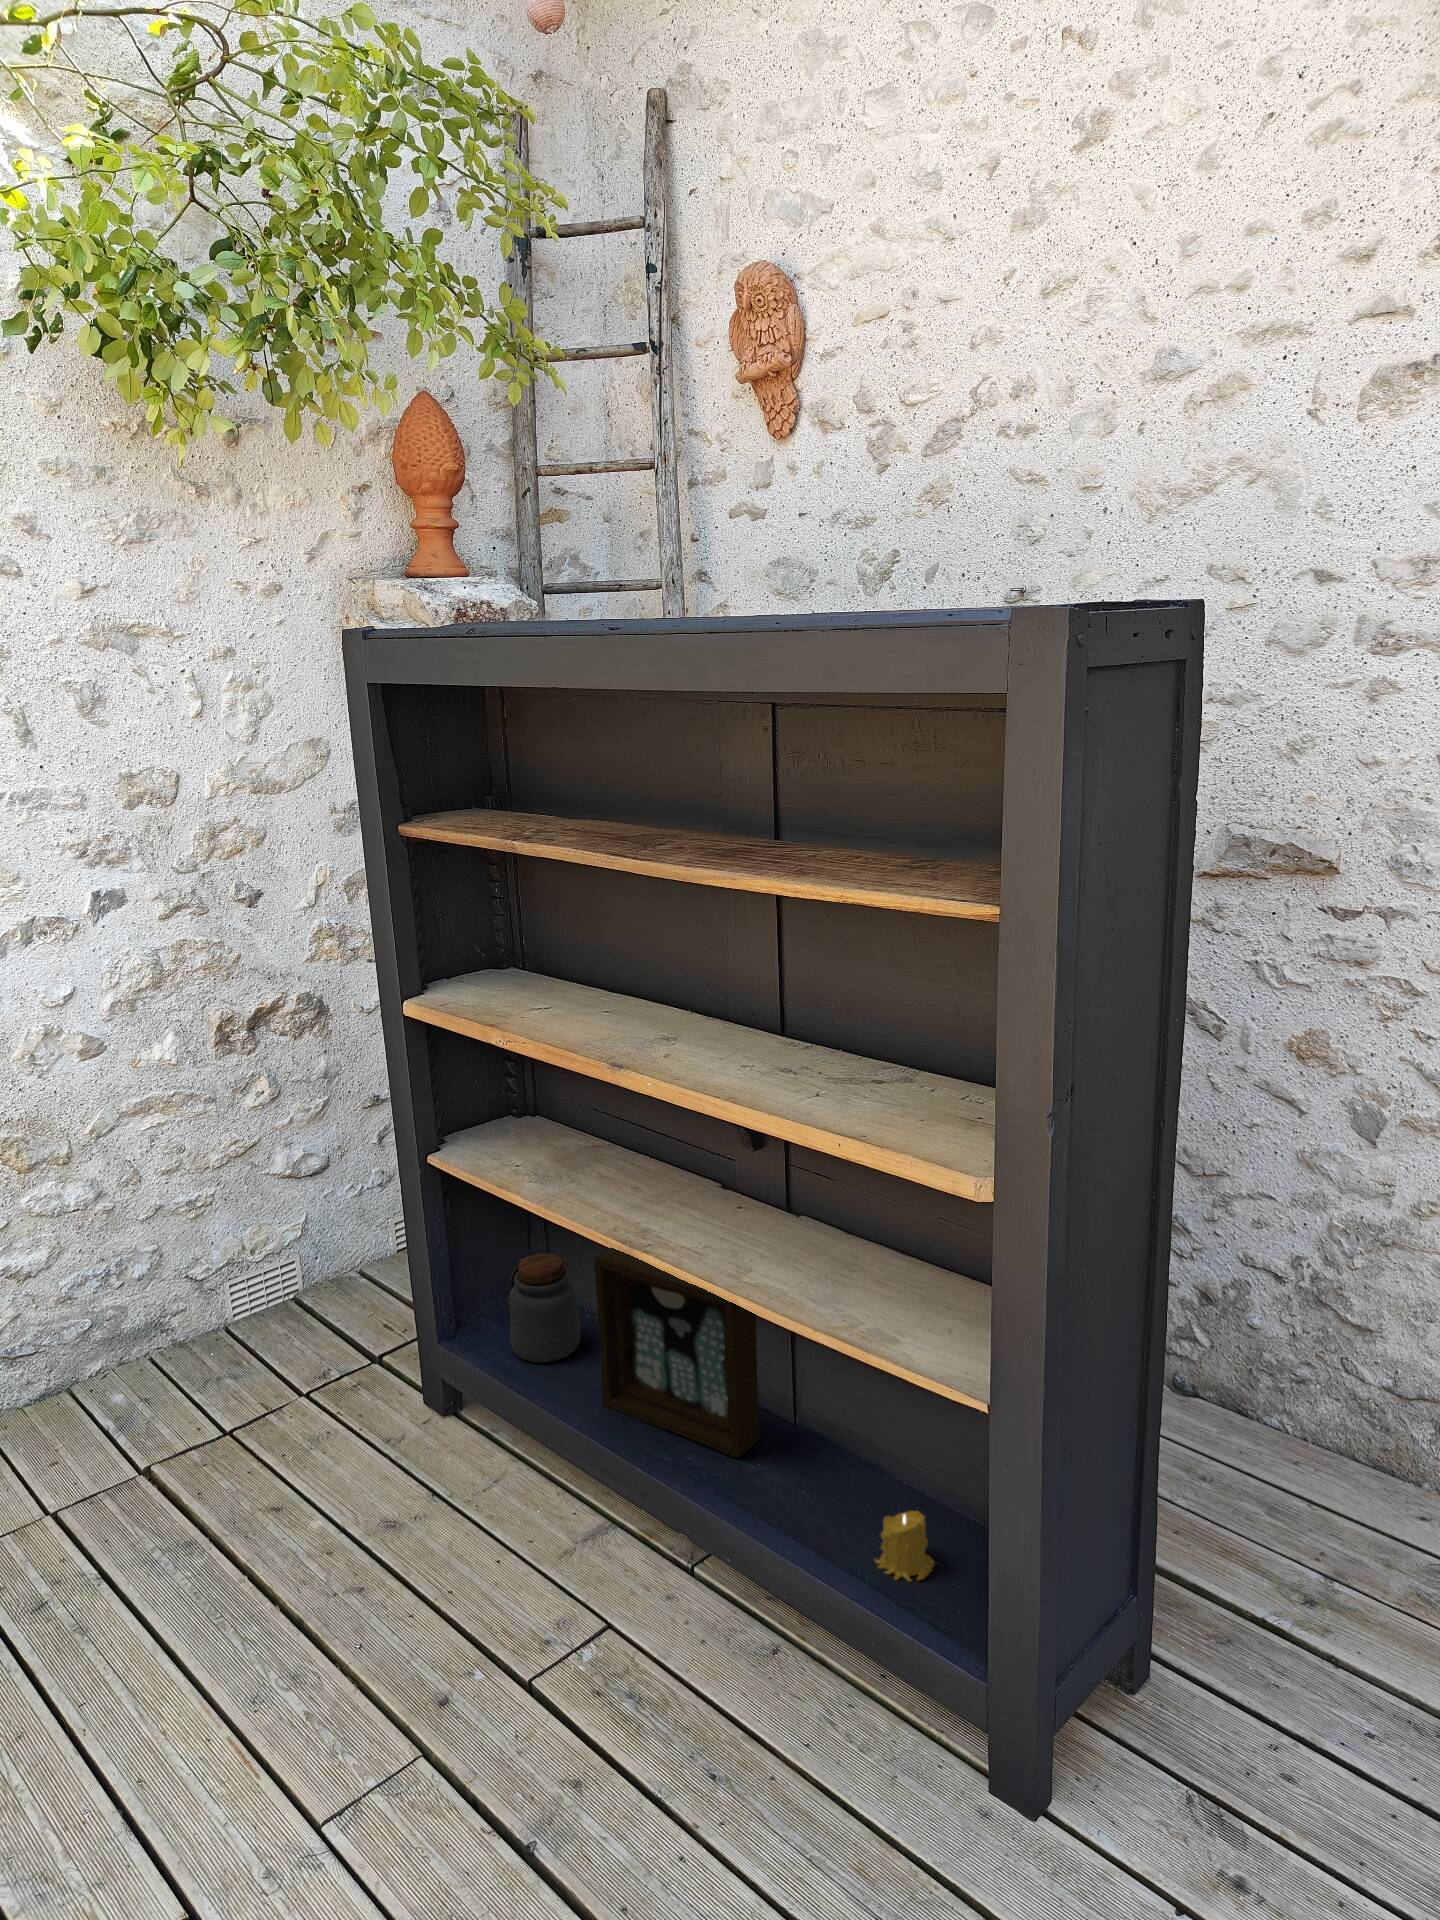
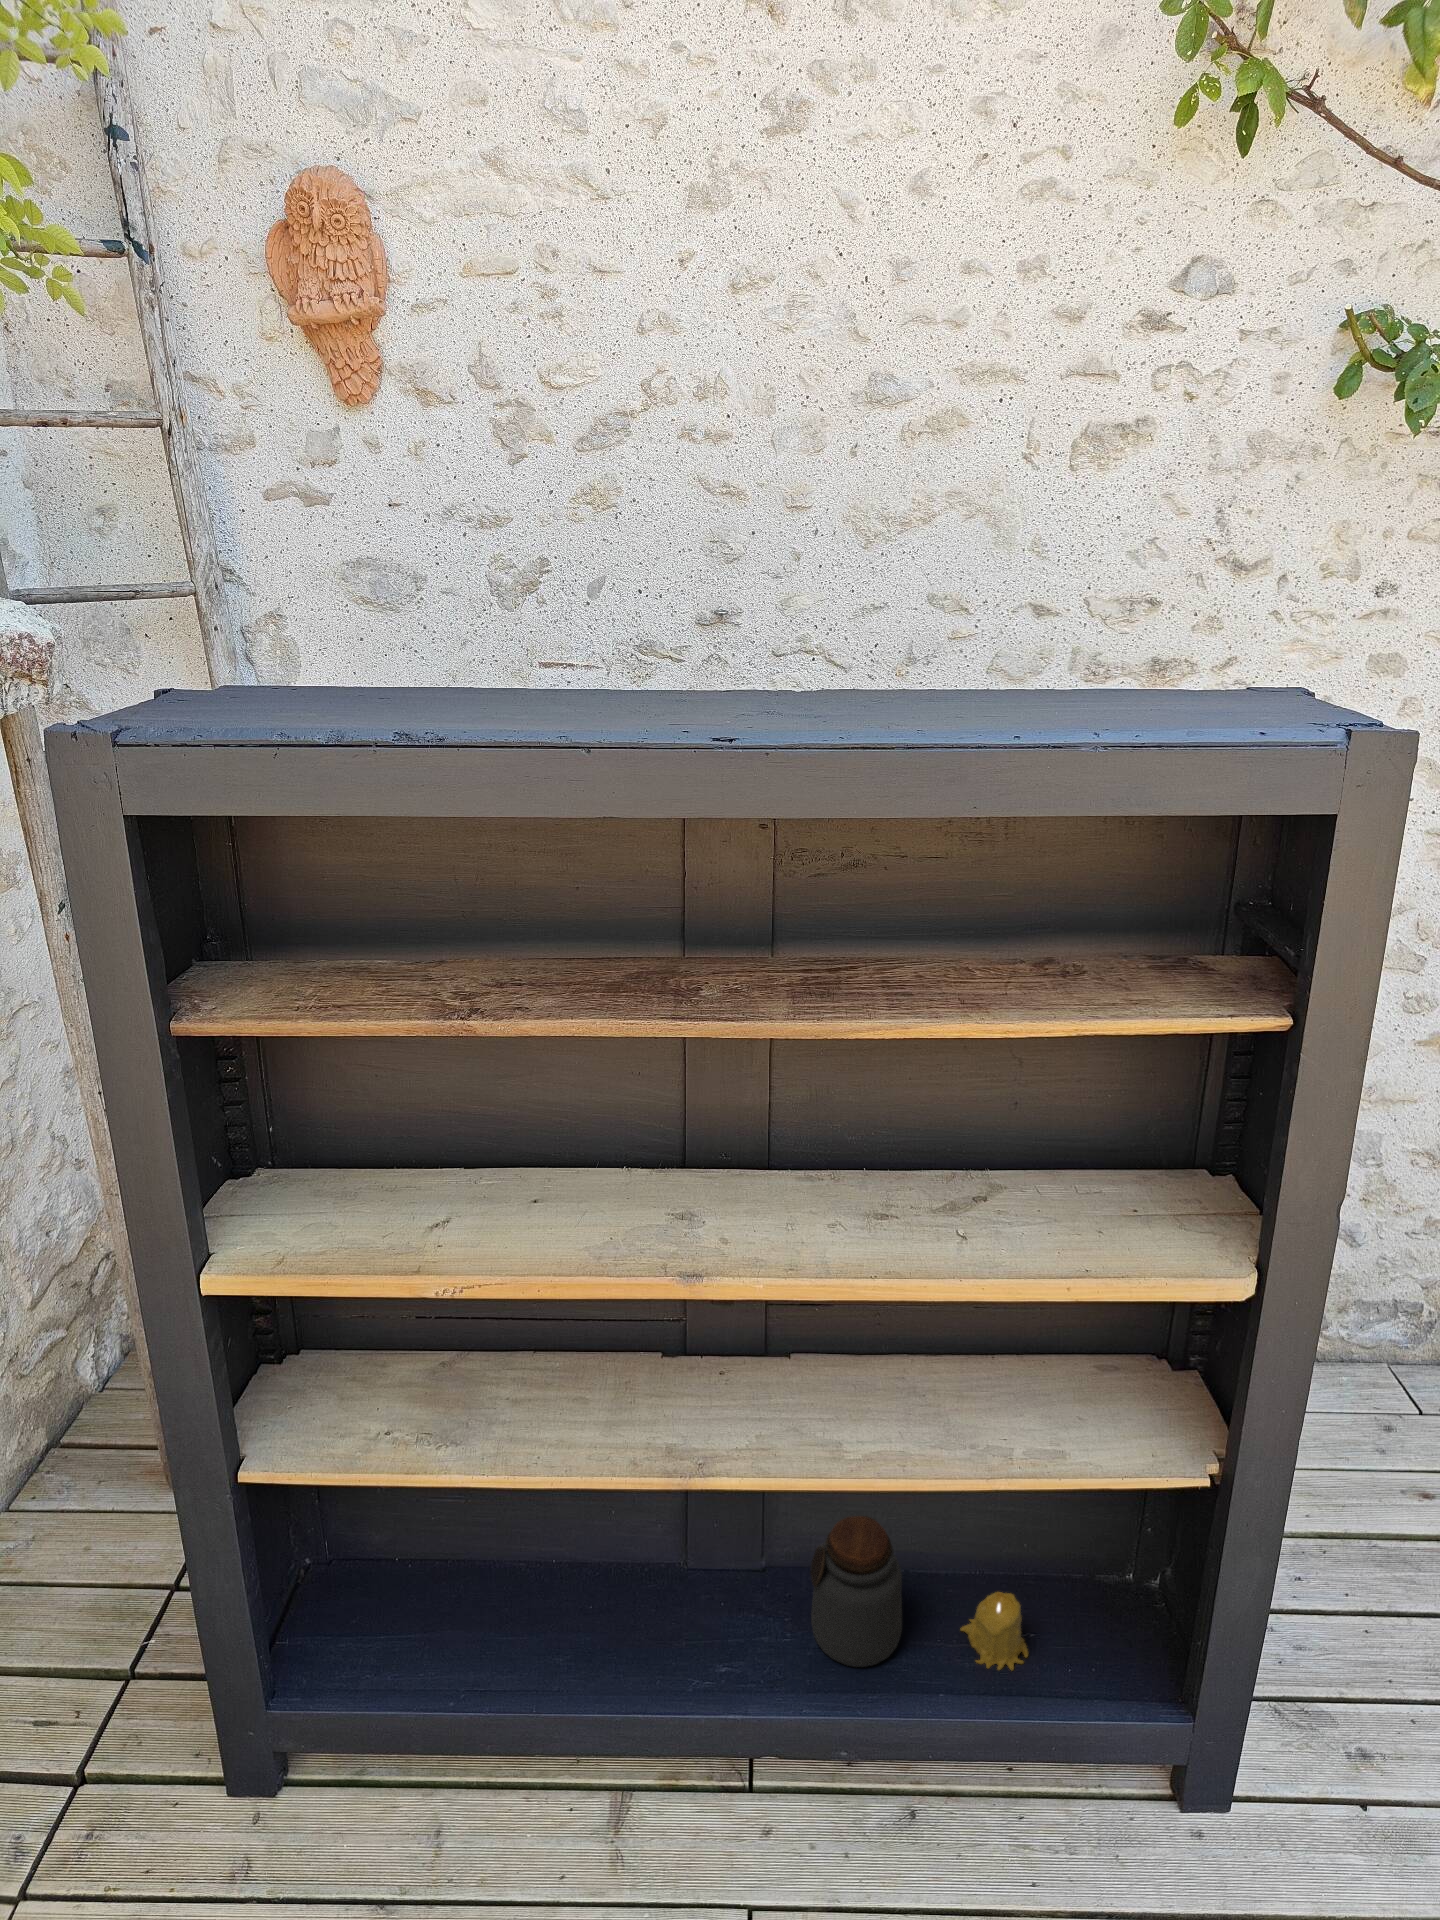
picture frame: present [594,1247,760,1458] -> none [540,1444,756,1665]
jar: present [509,1254,581,1362] -> present [810,1516,902,1667]

